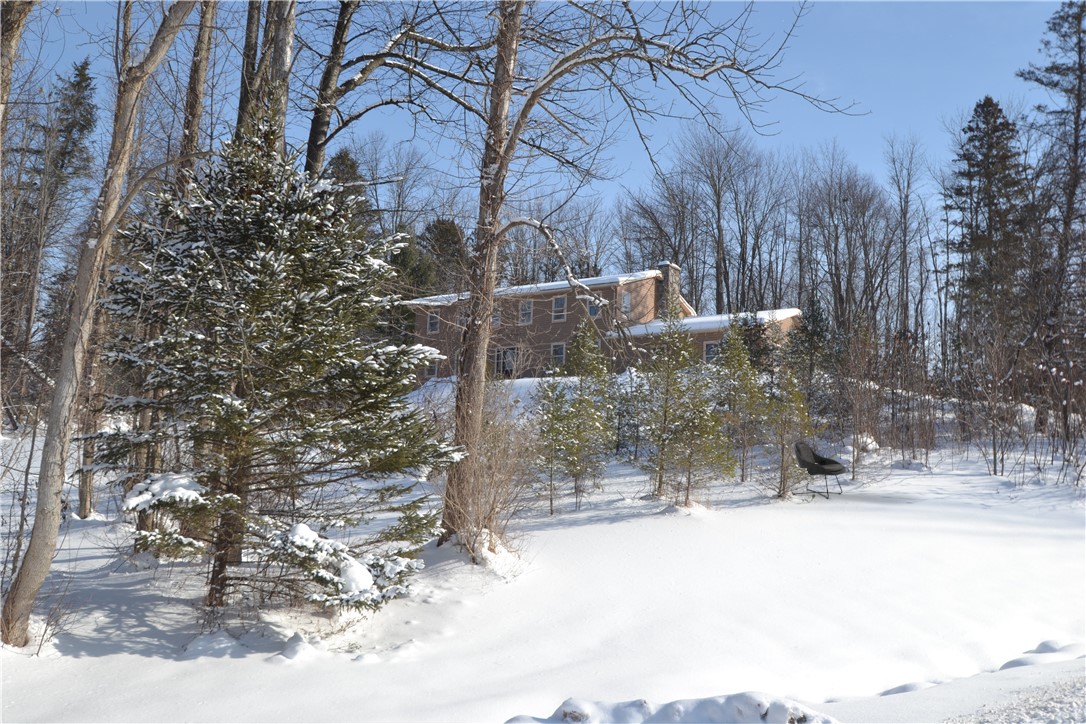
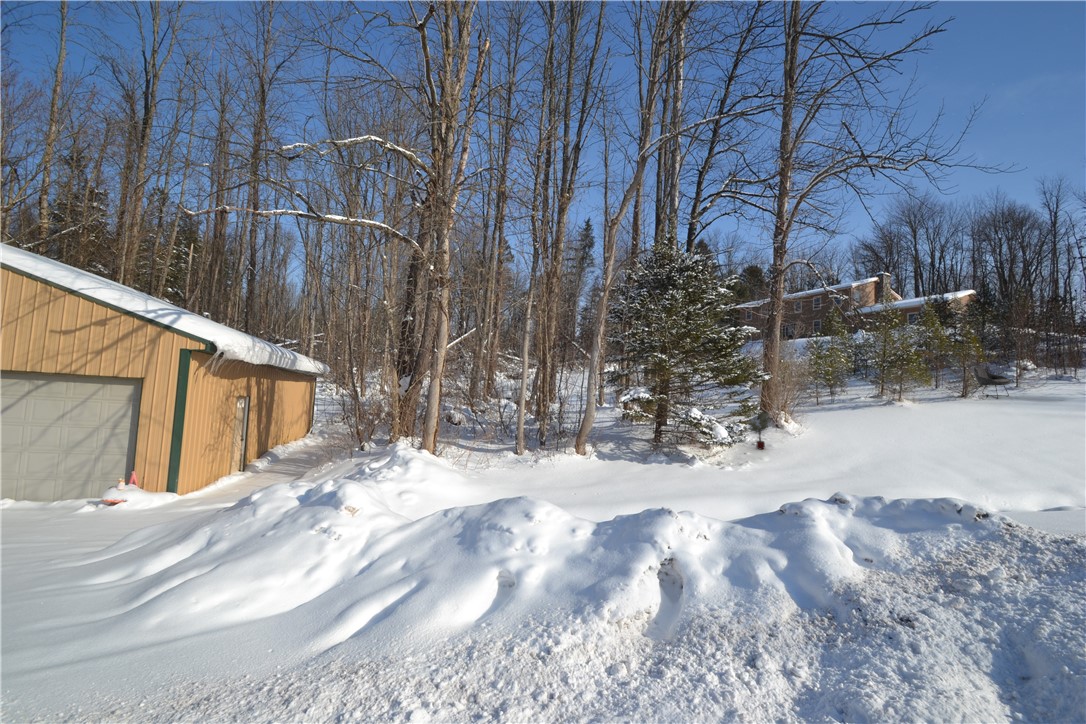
potted tree: none [415,522,464,611] -> present [749,410,770,449]

